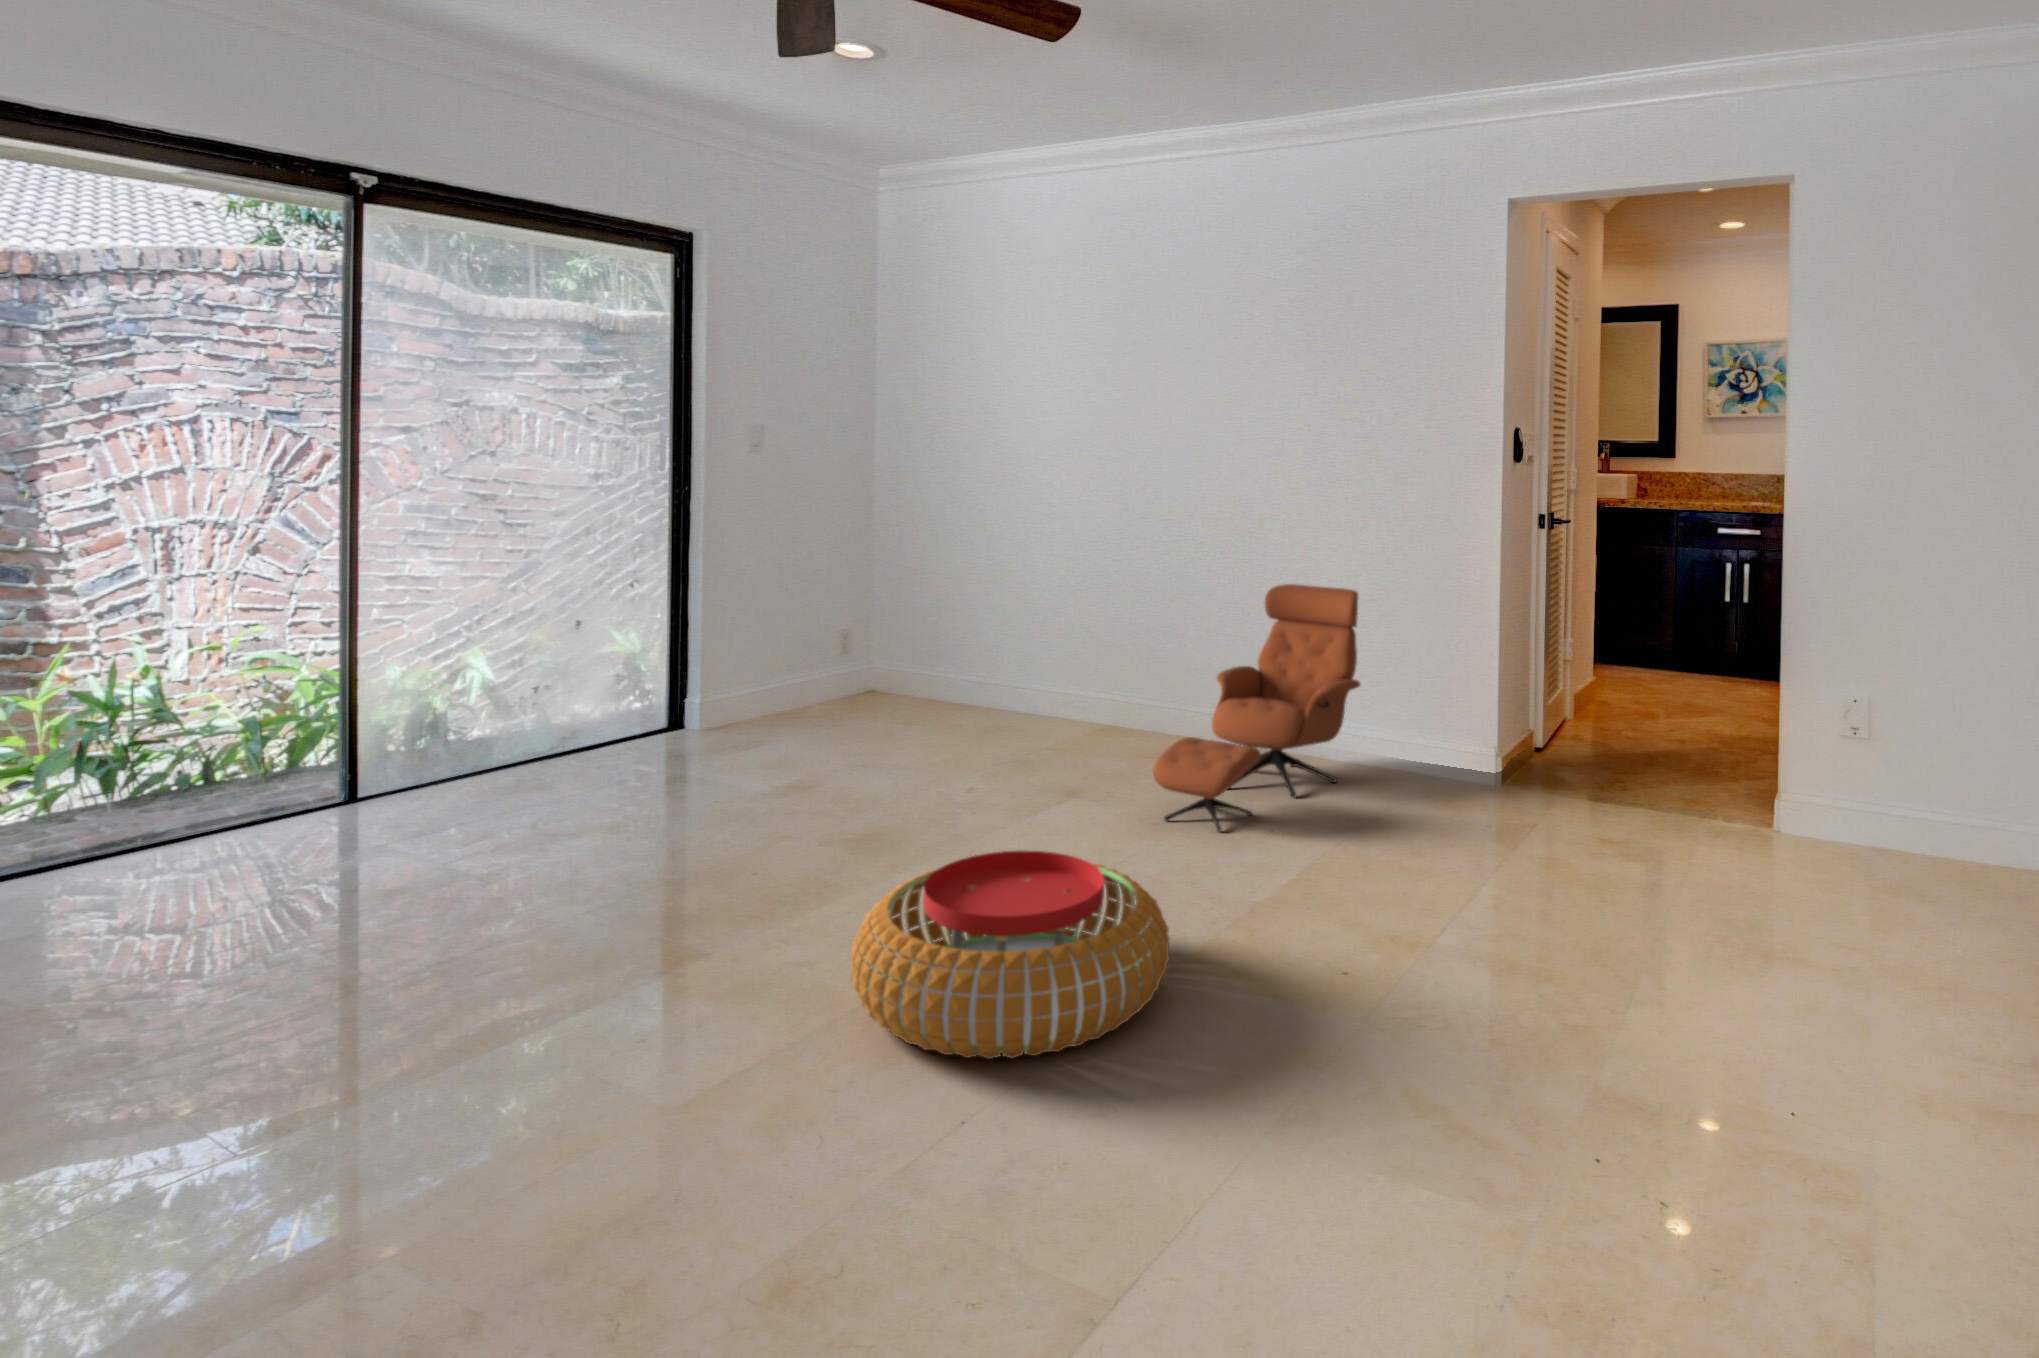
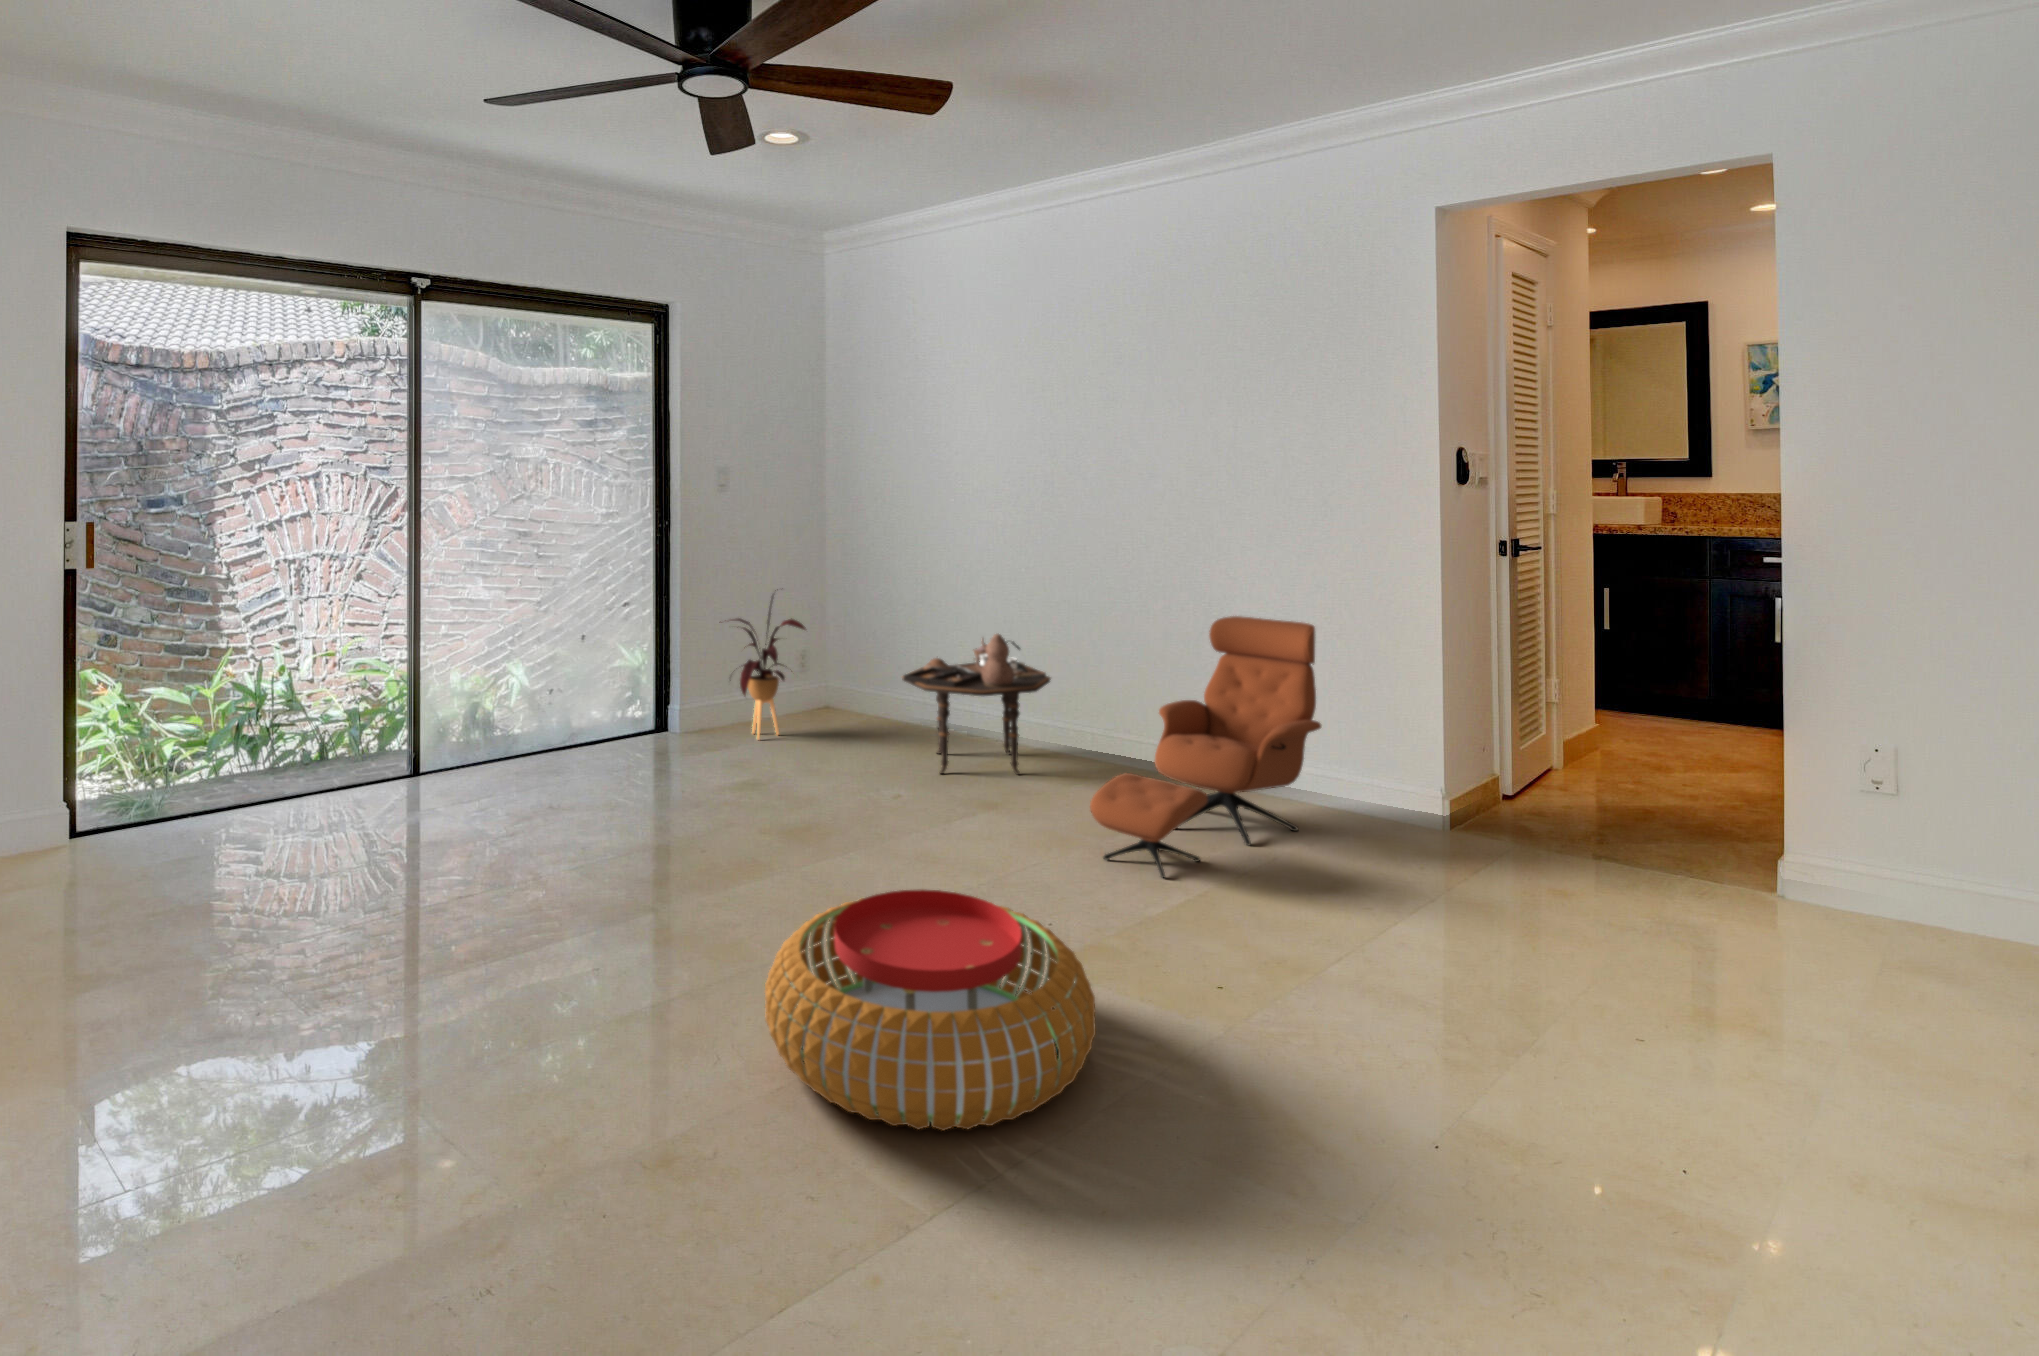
house plant: none [734,561,843,732] -> present [725,589,805,739]
side table: none [952,606,1110,755] -> present [902,634,1051,775]

